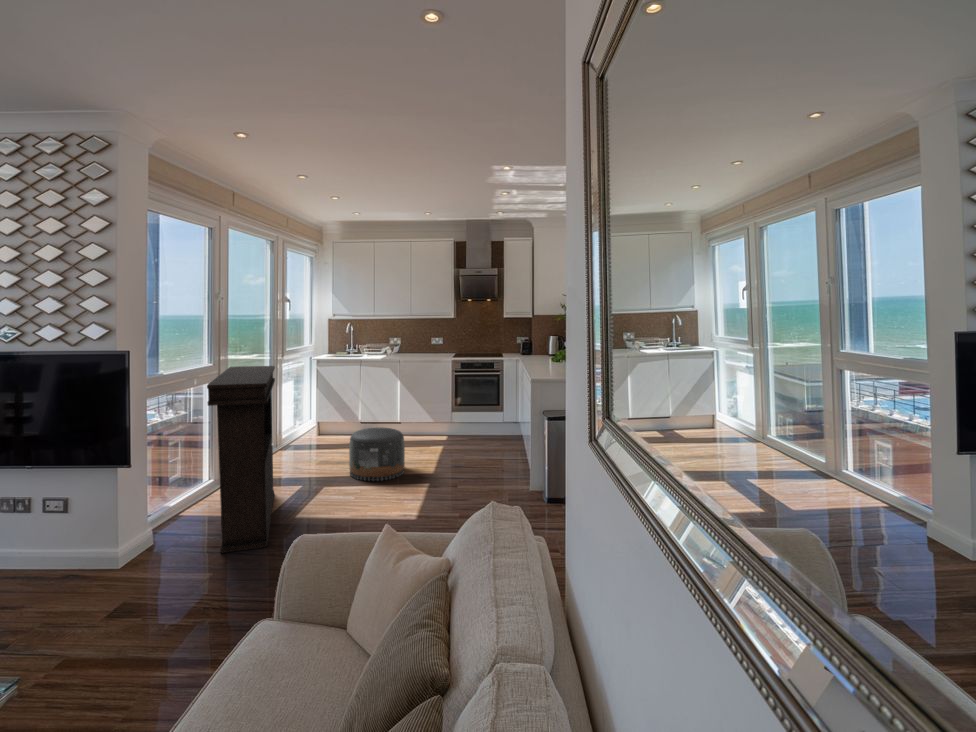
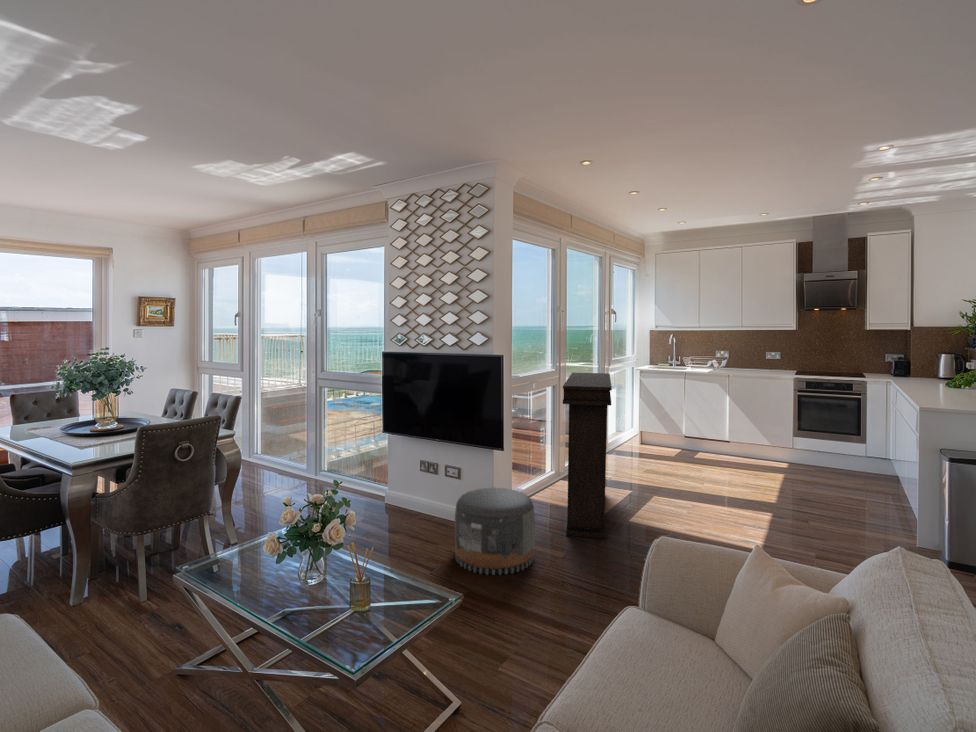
pouf: present [349,427,405,481] -> present [455,488,535,575]

